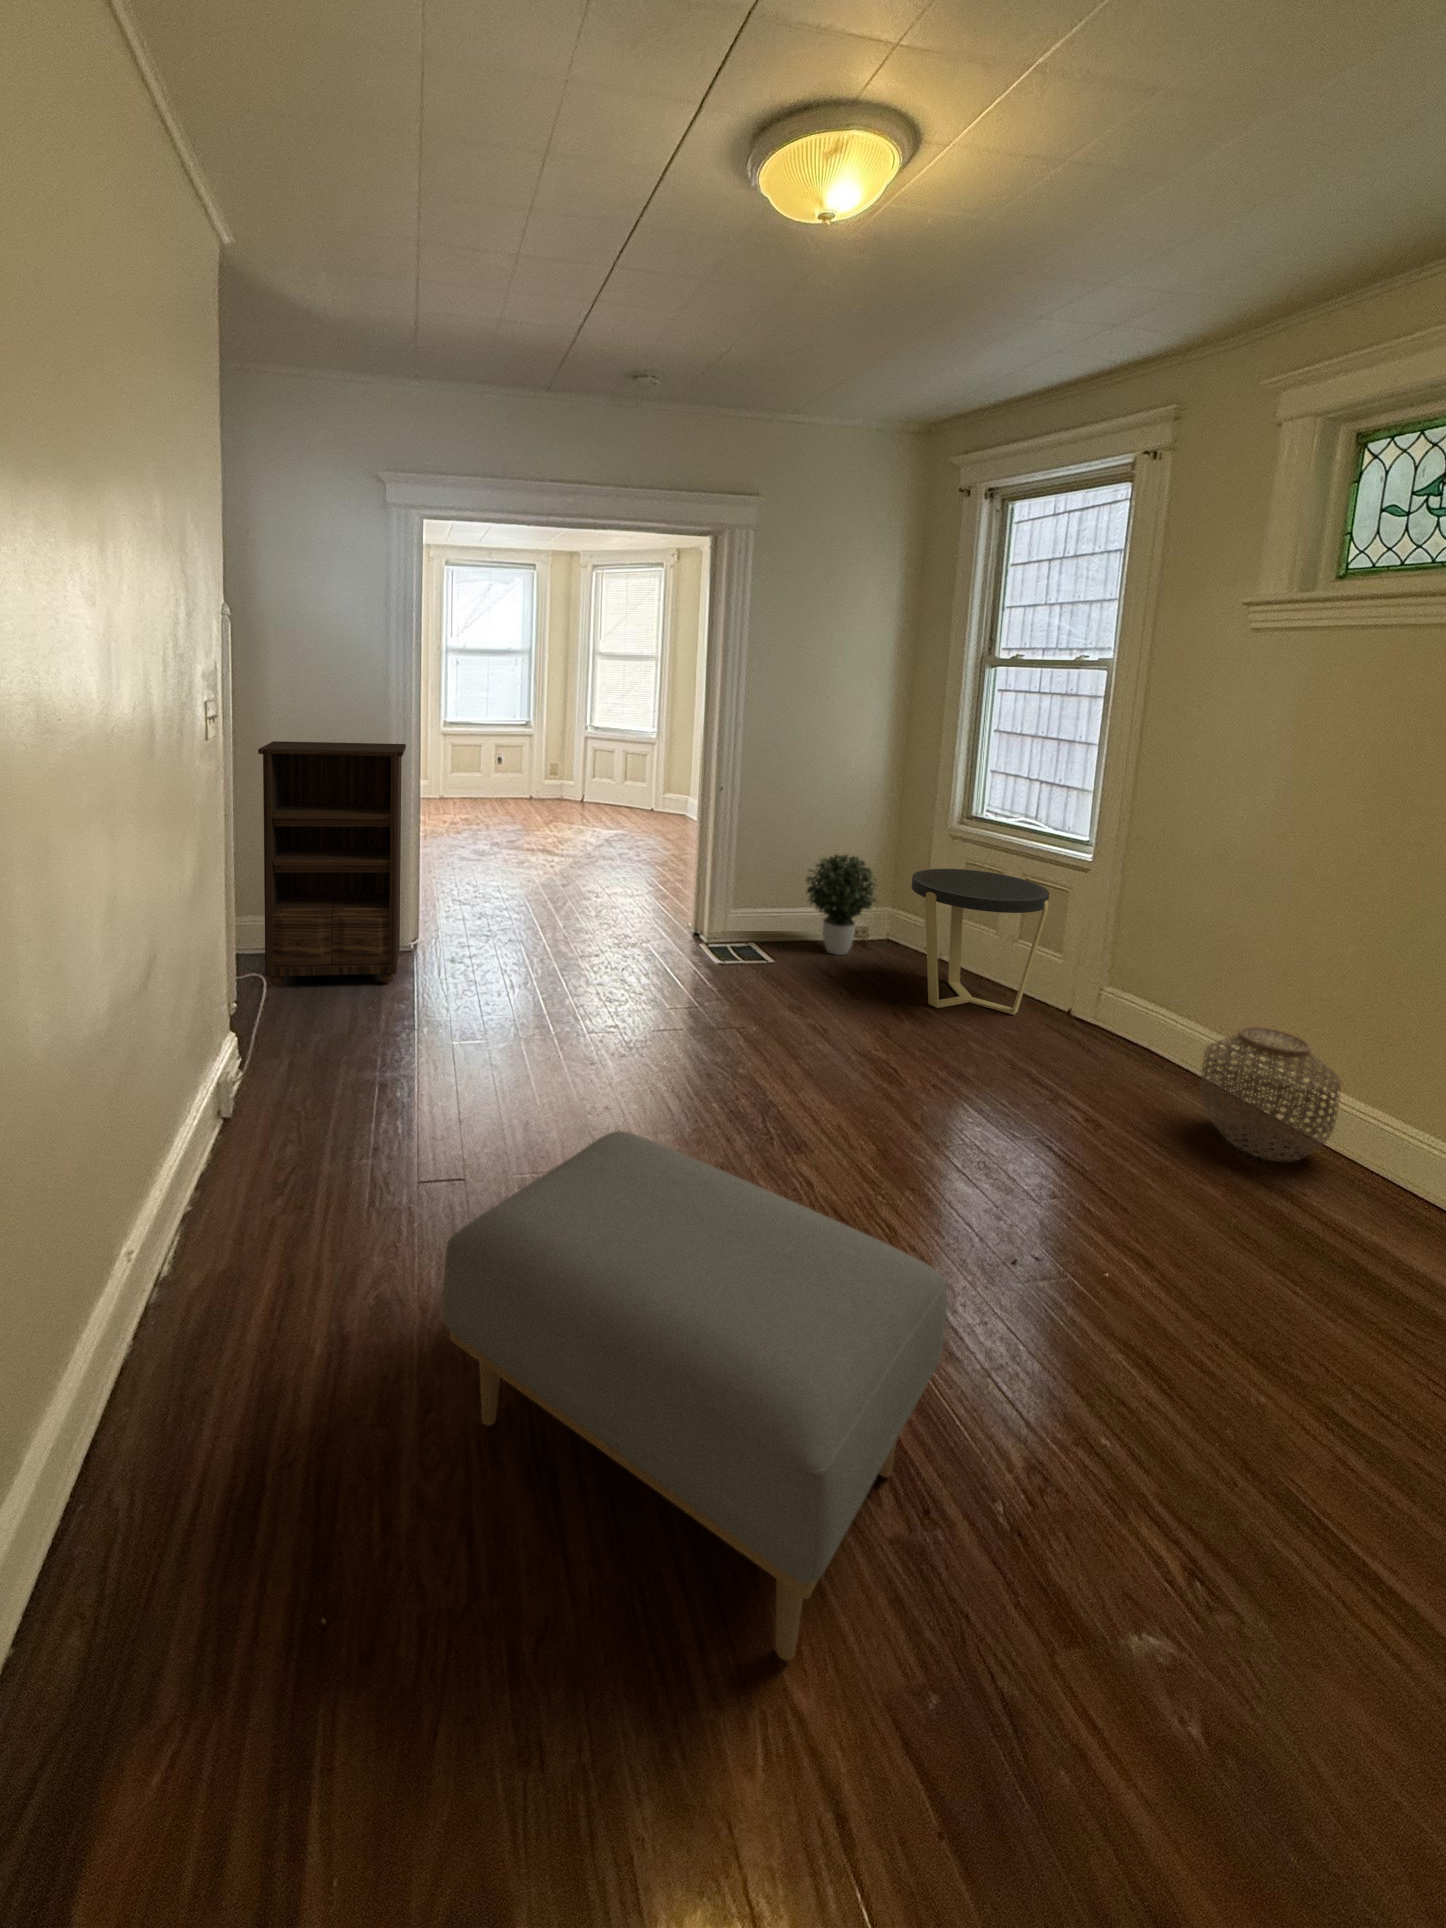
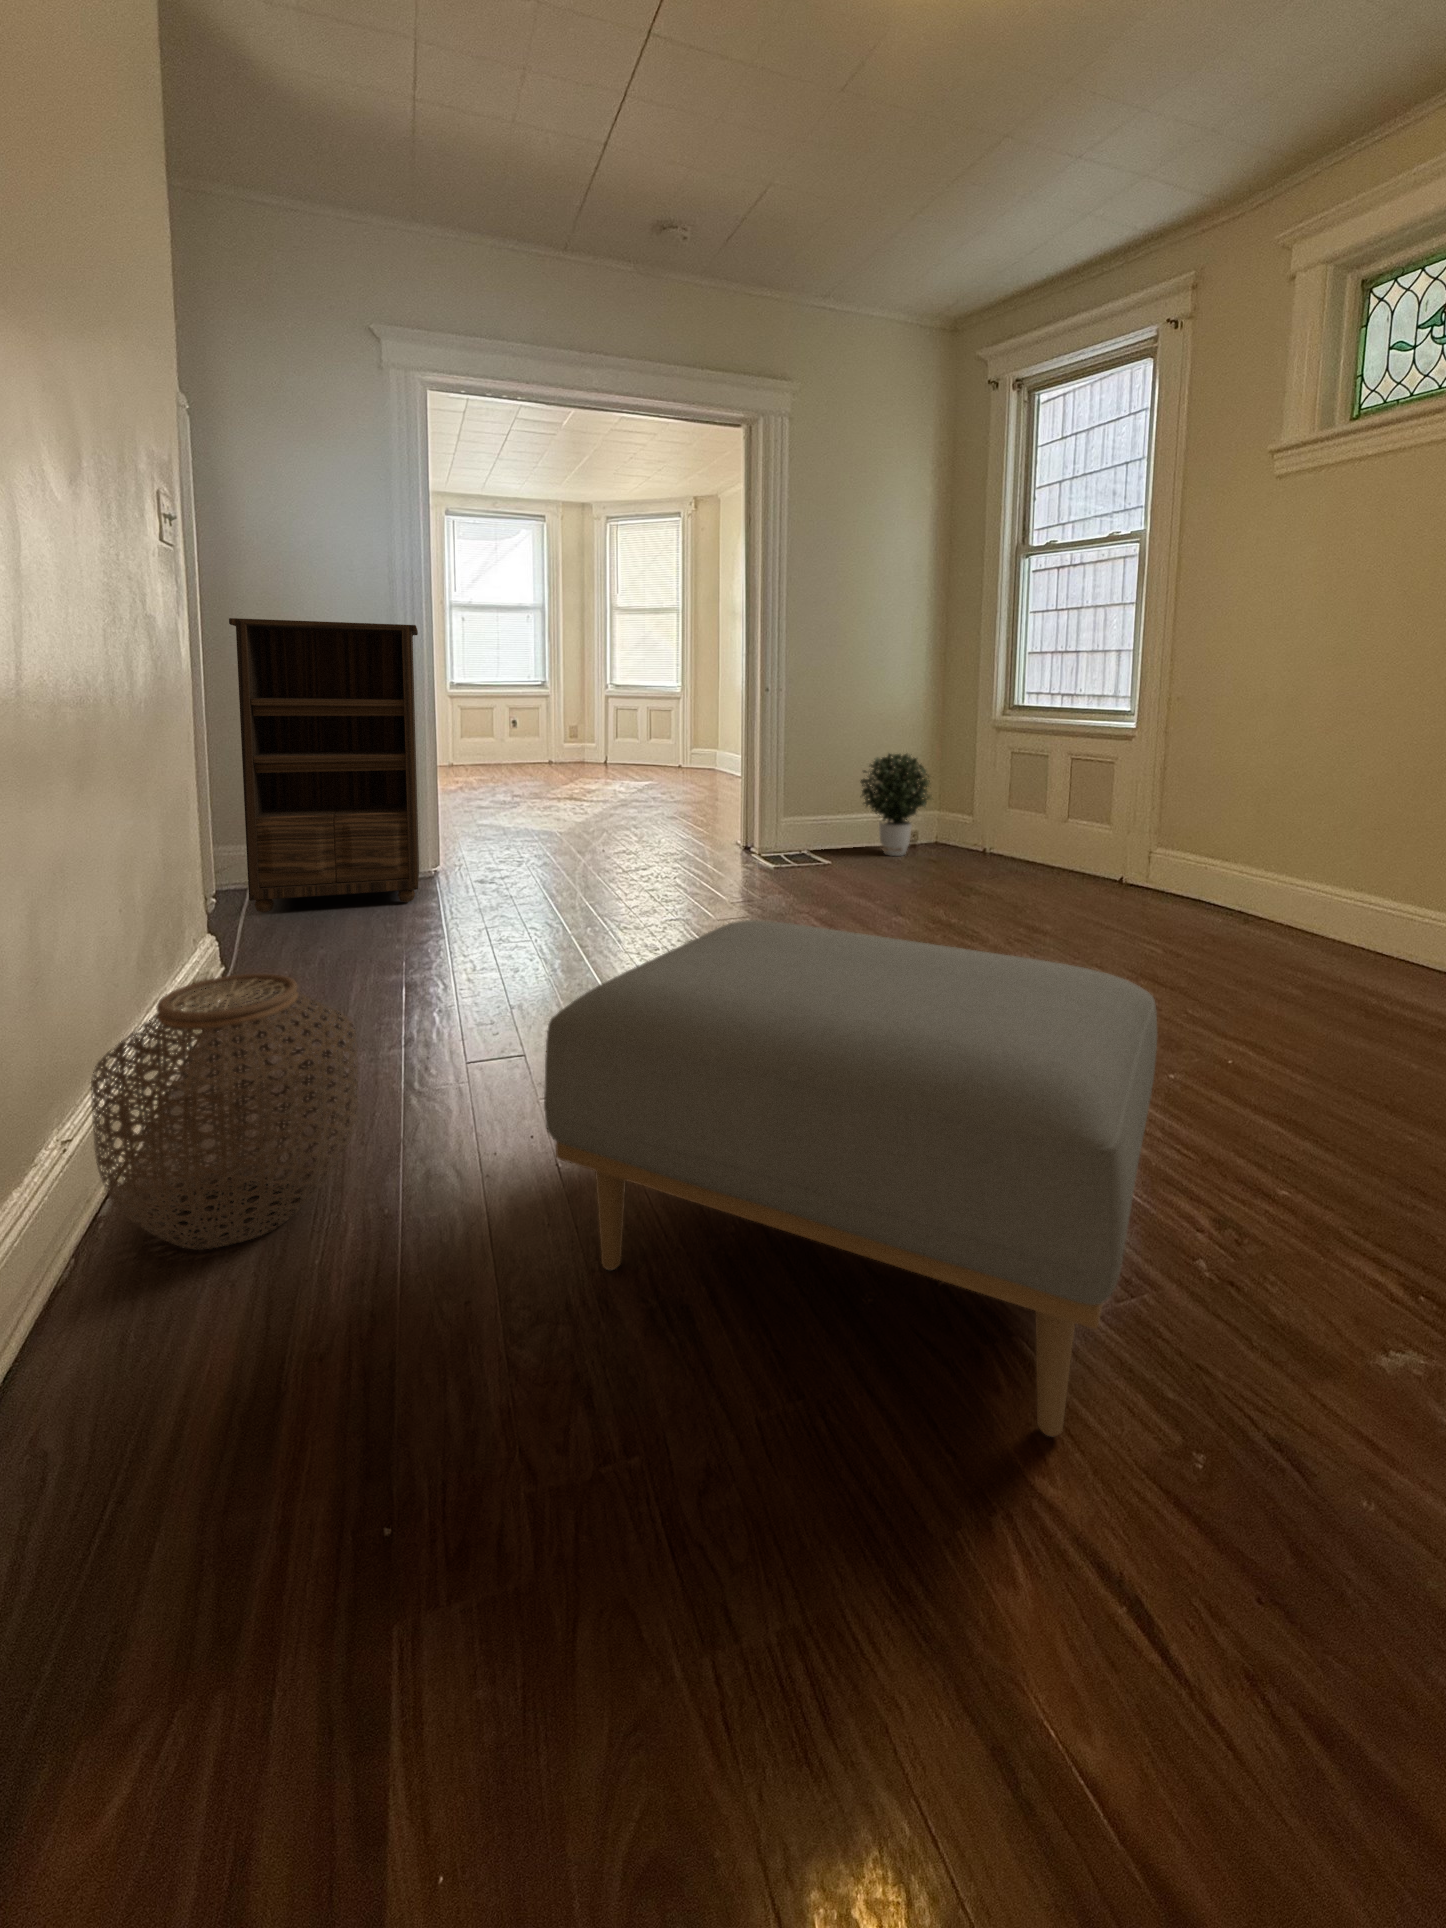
side table: present [912,869,1049,1015] -> none [971,754,1103,885]
woven basket: present [1200,1027,1341,1161] -> present [91,974,359,1249]

